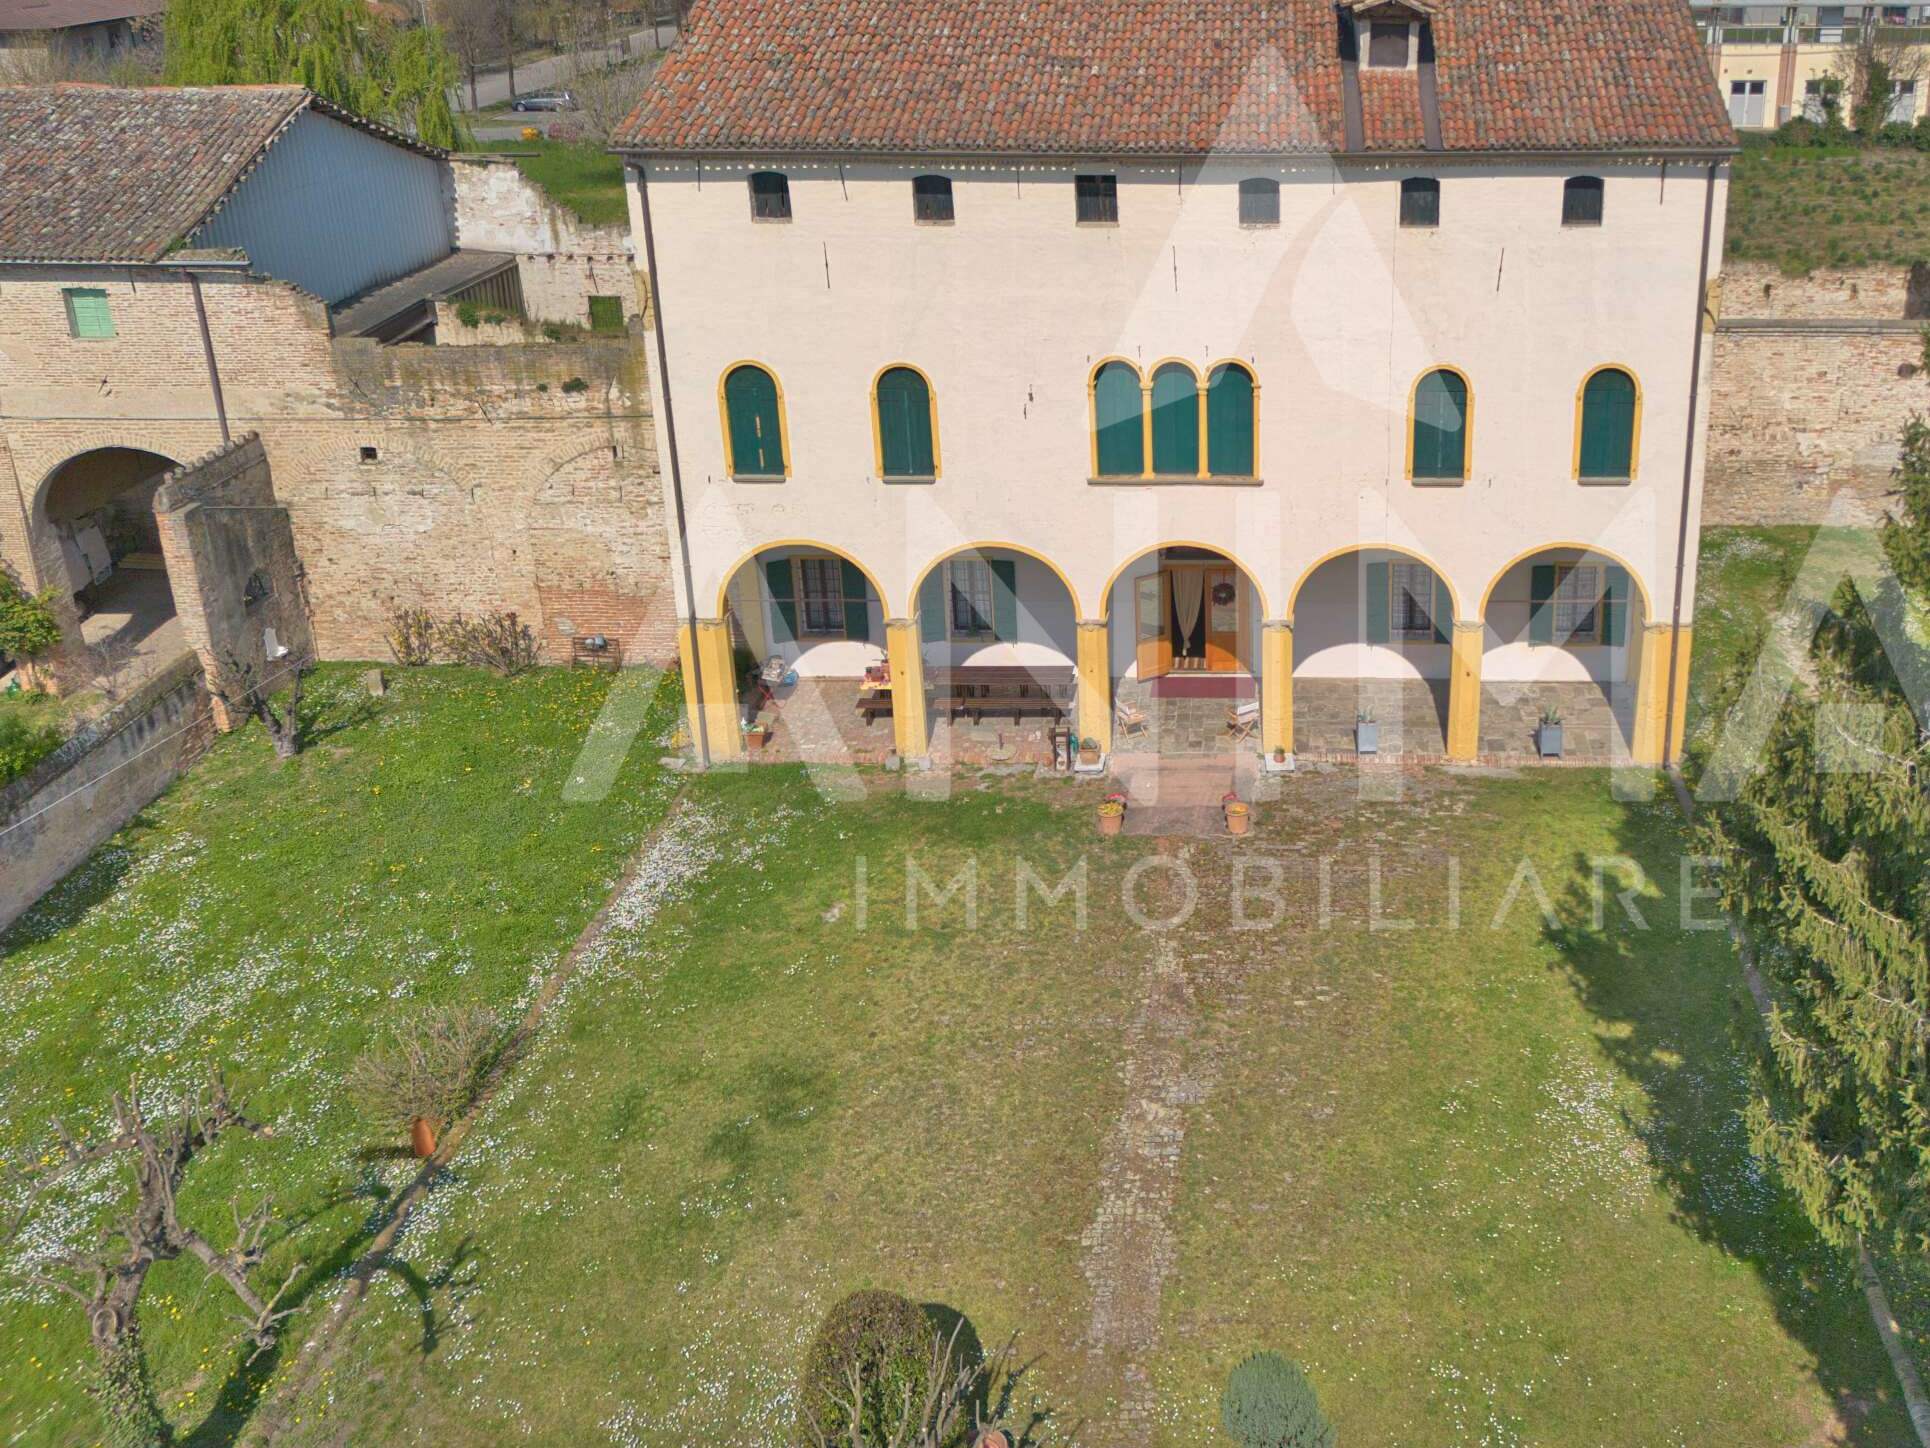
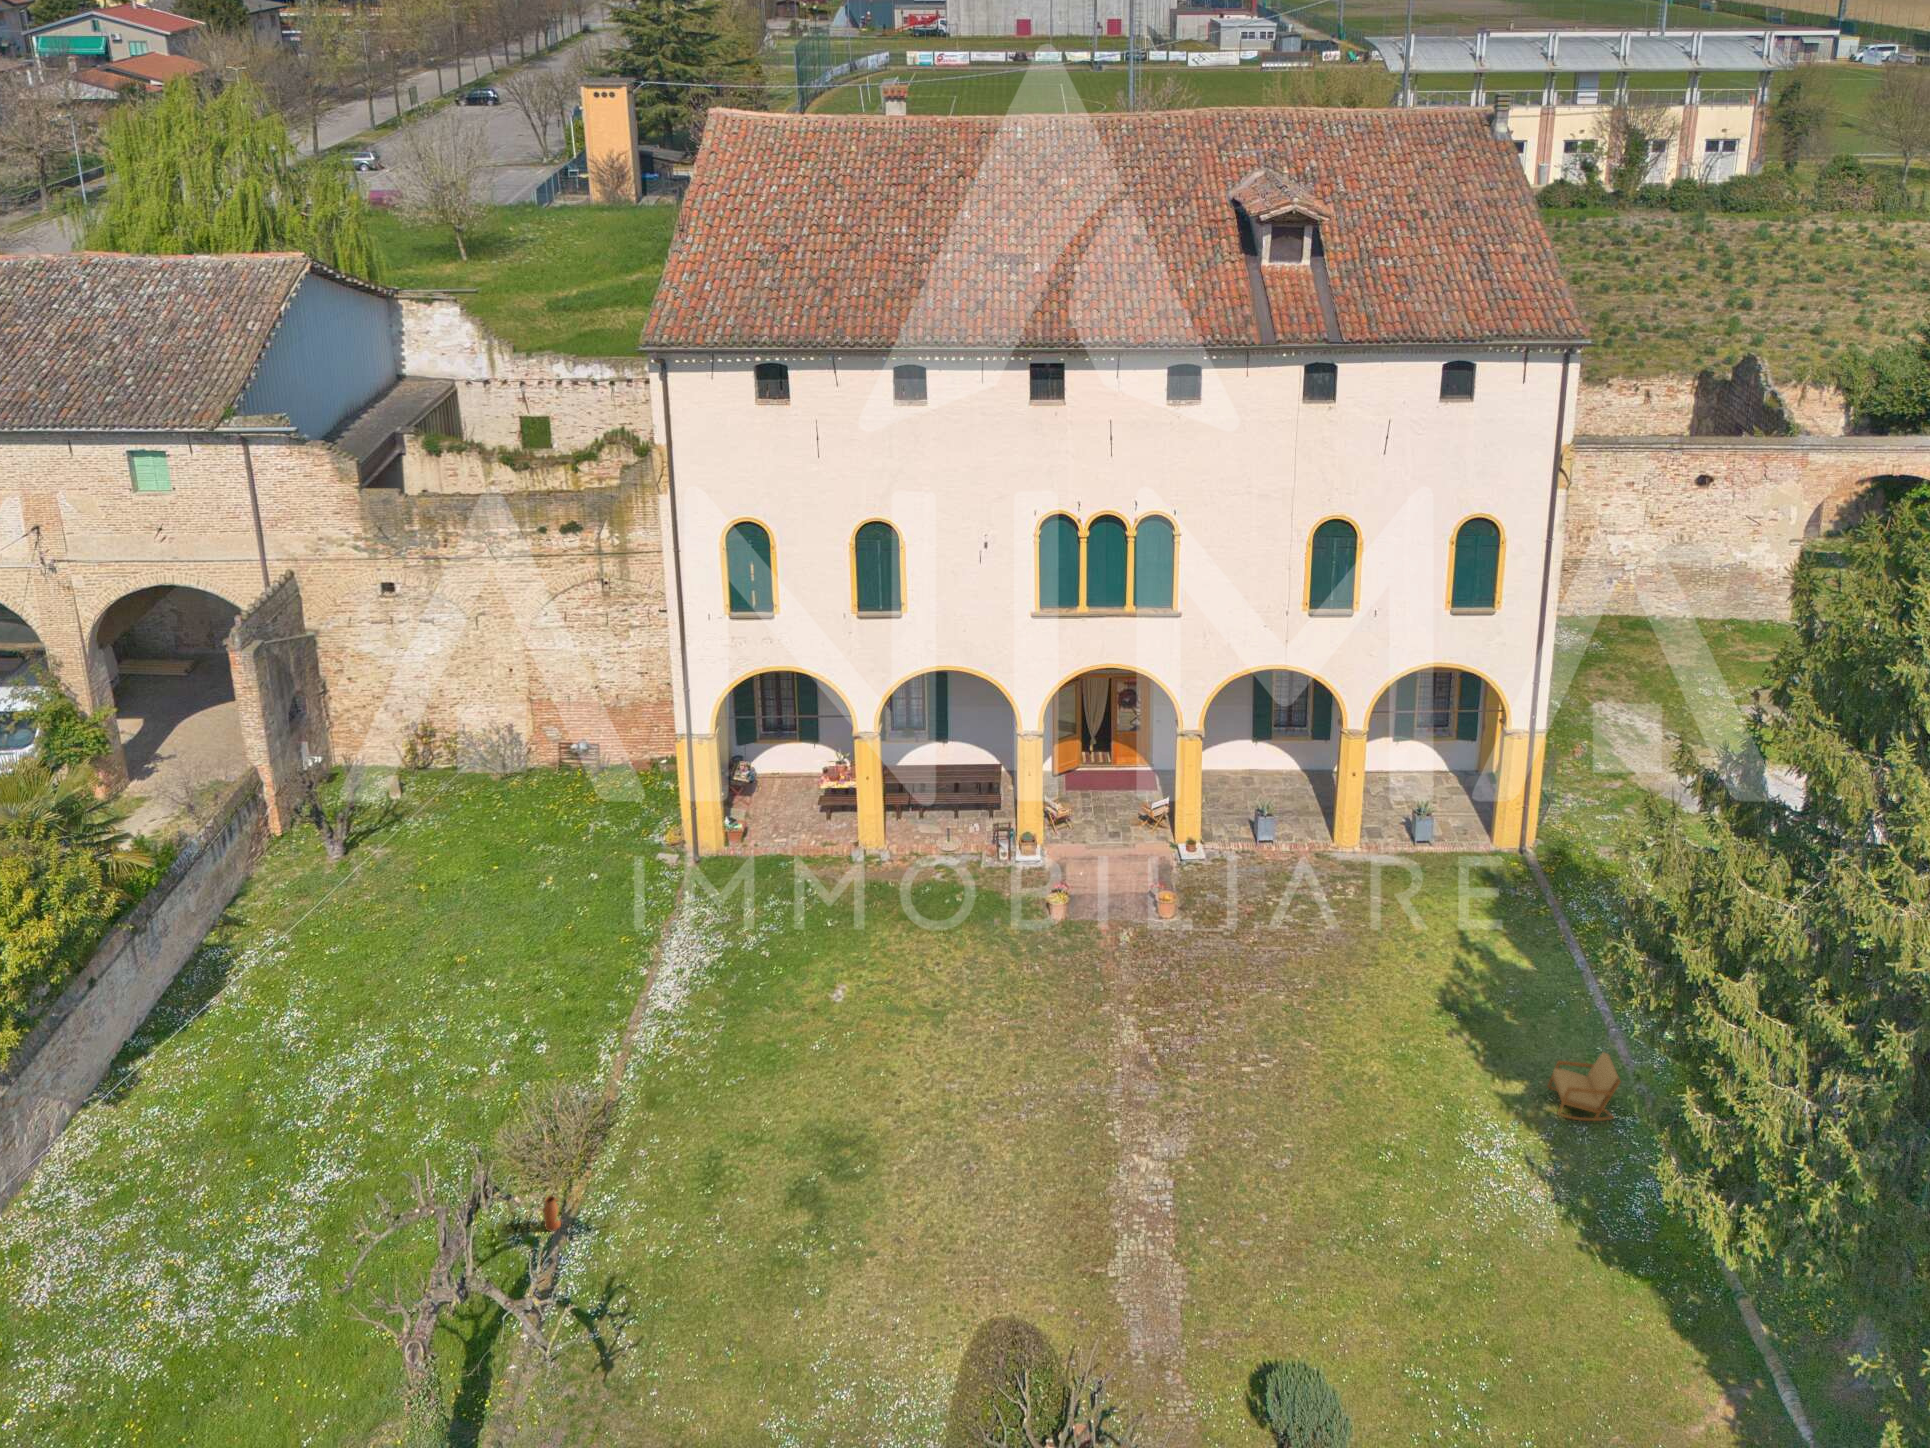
chair: none [1657,980,1742,1062] -> present [1547,1052,1621,1121]

